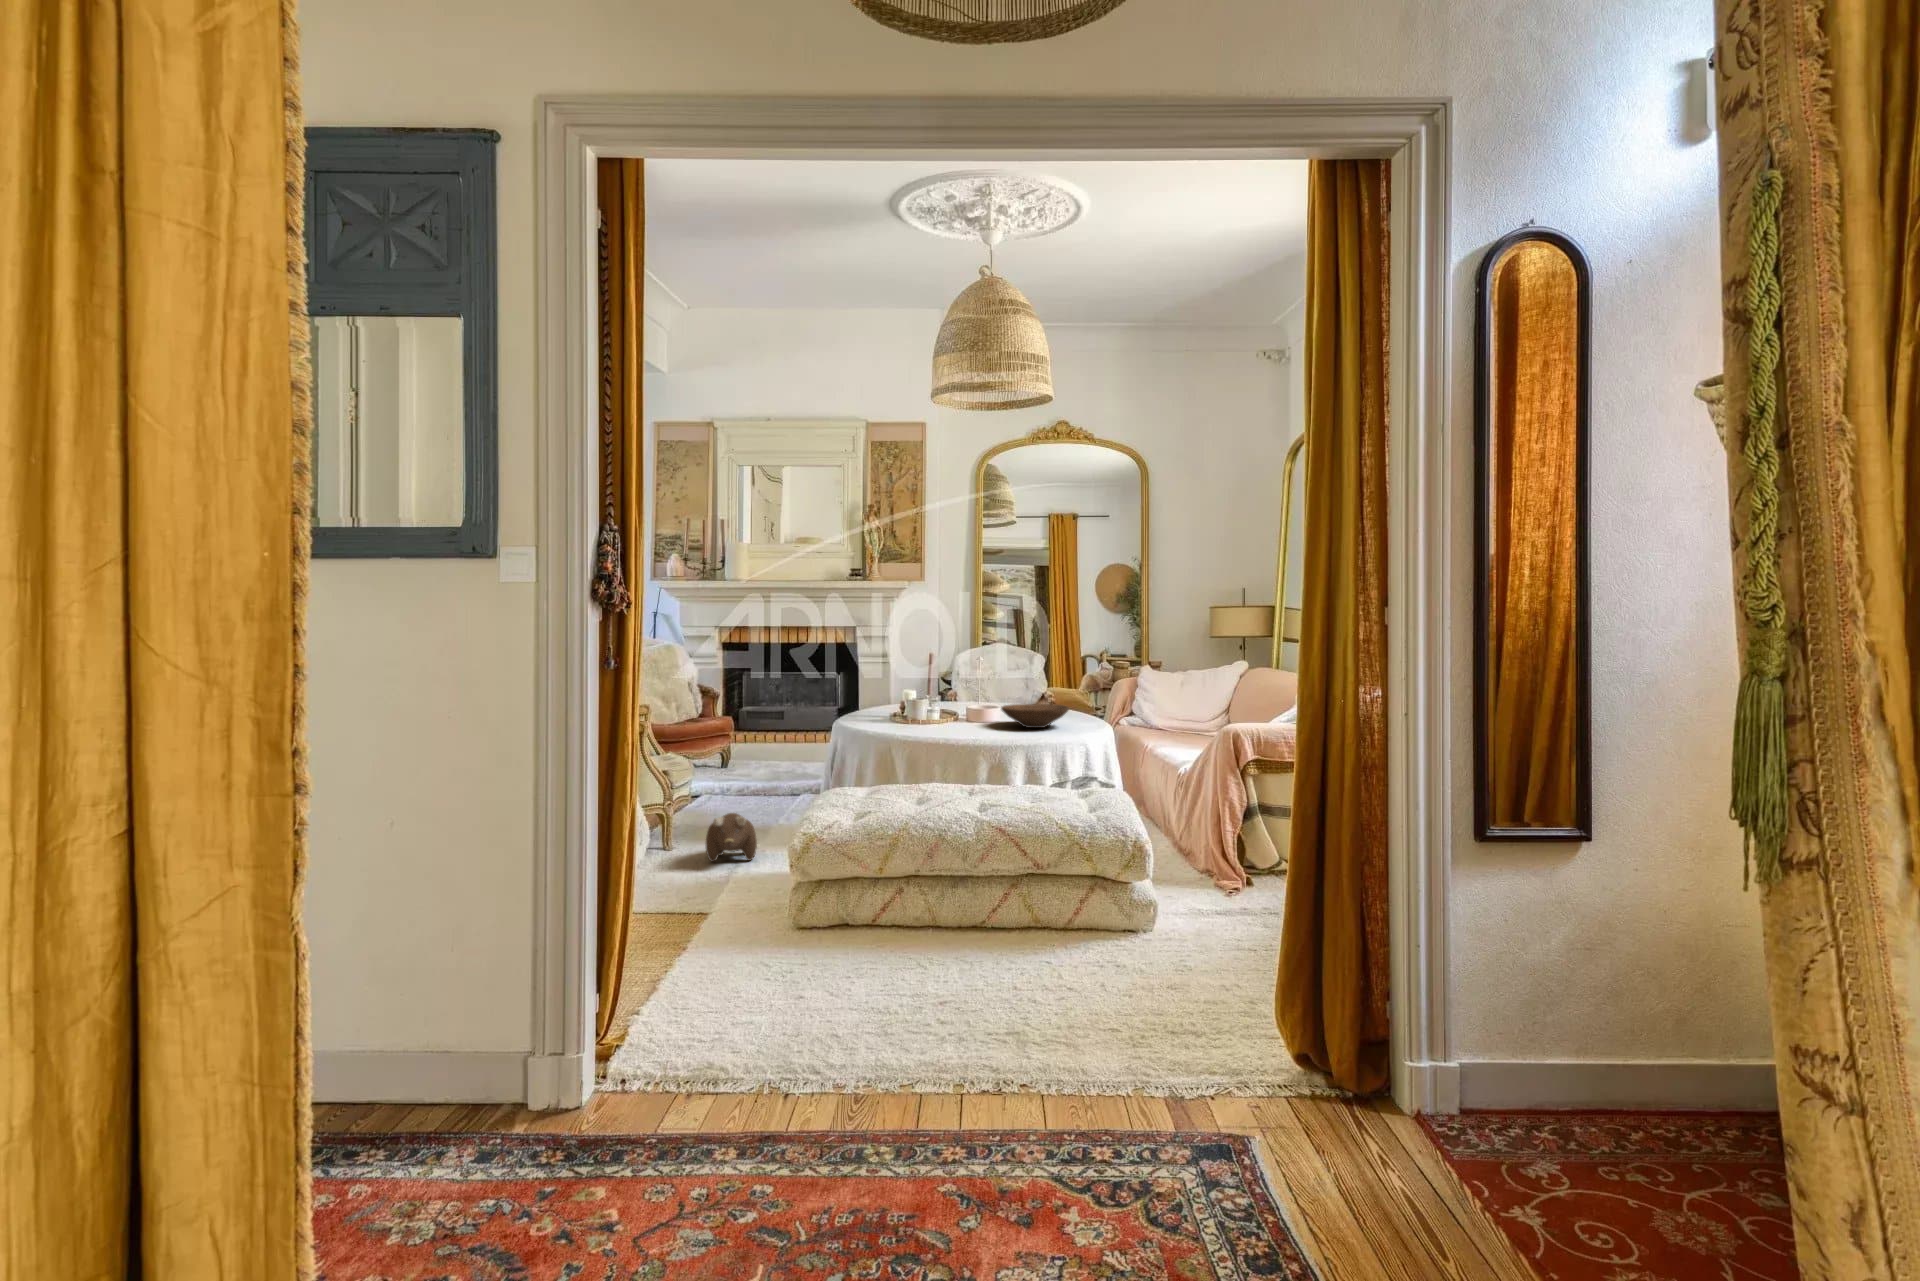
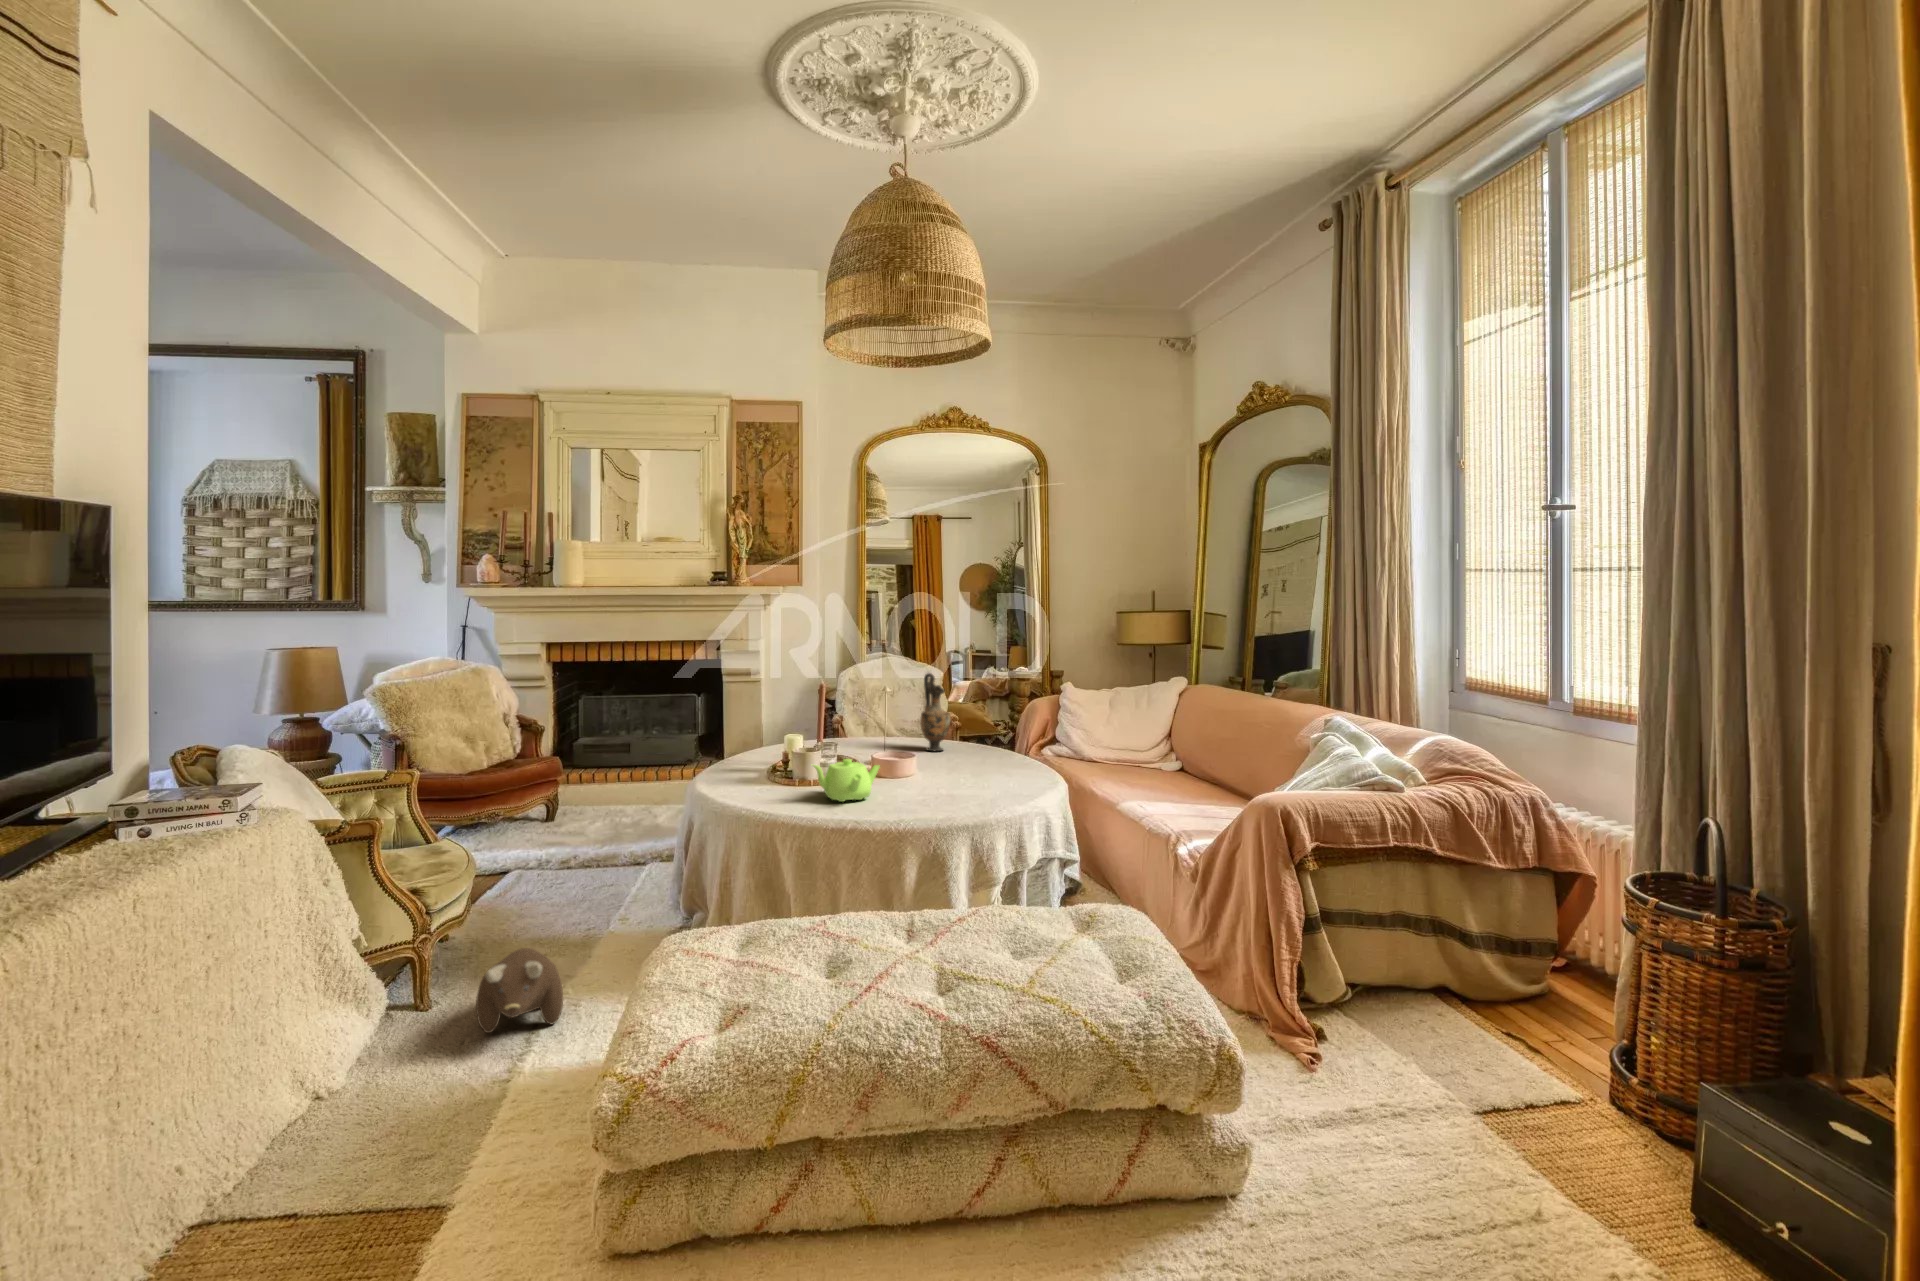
vase: none [1009,648,1032,709] -> present [920,673,950,751]
teapot: none [918,702,967,731] -> present [813,759,879,802]
wooden bowl: present [1001,704,1069,728] -> none [924,752,1016,790]

